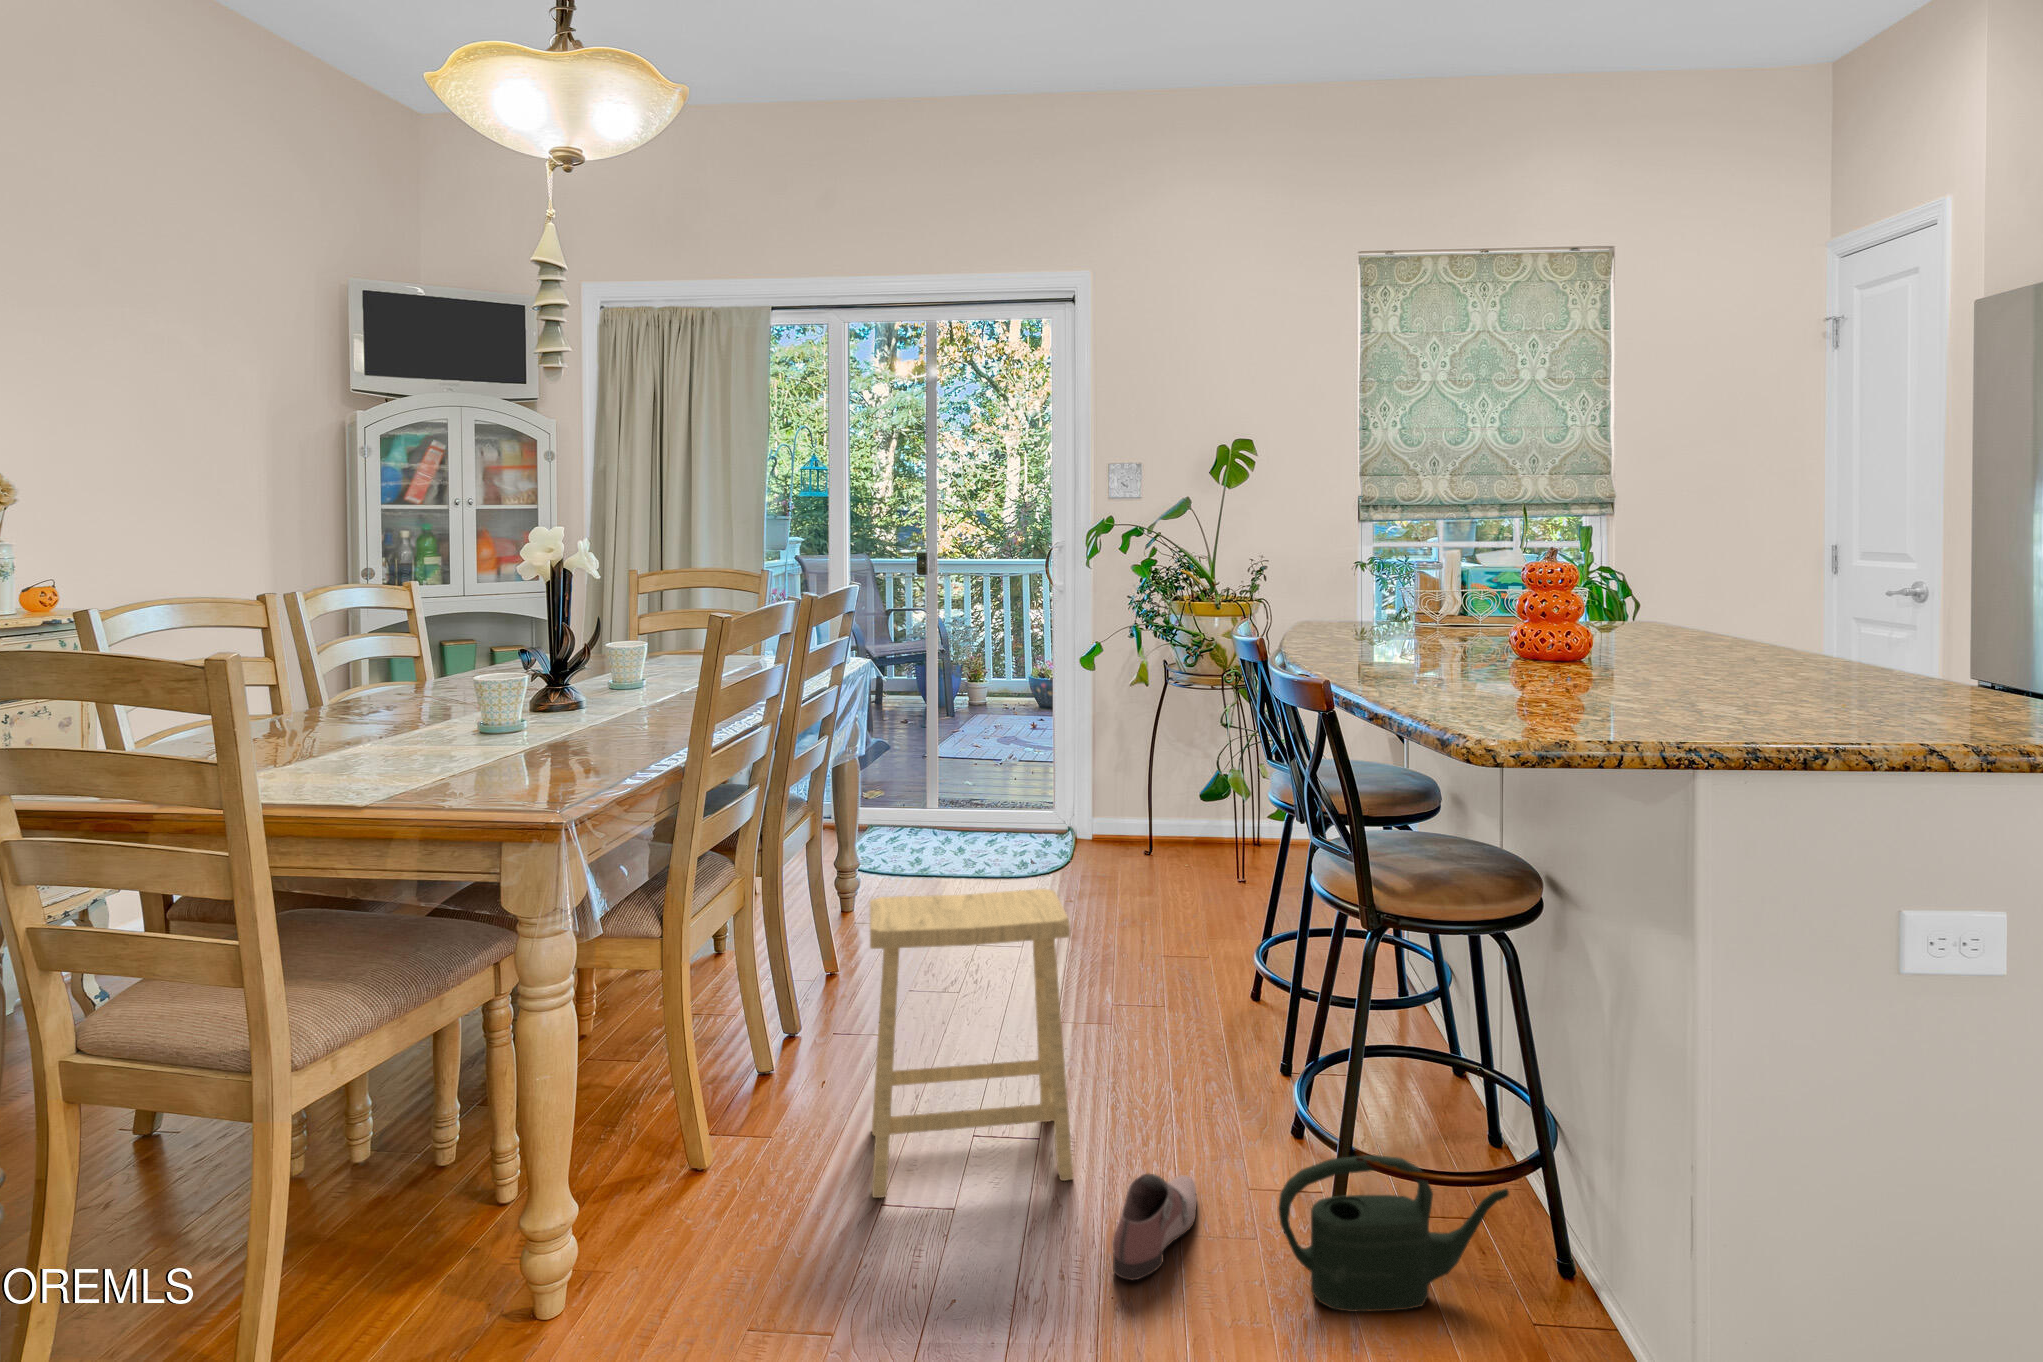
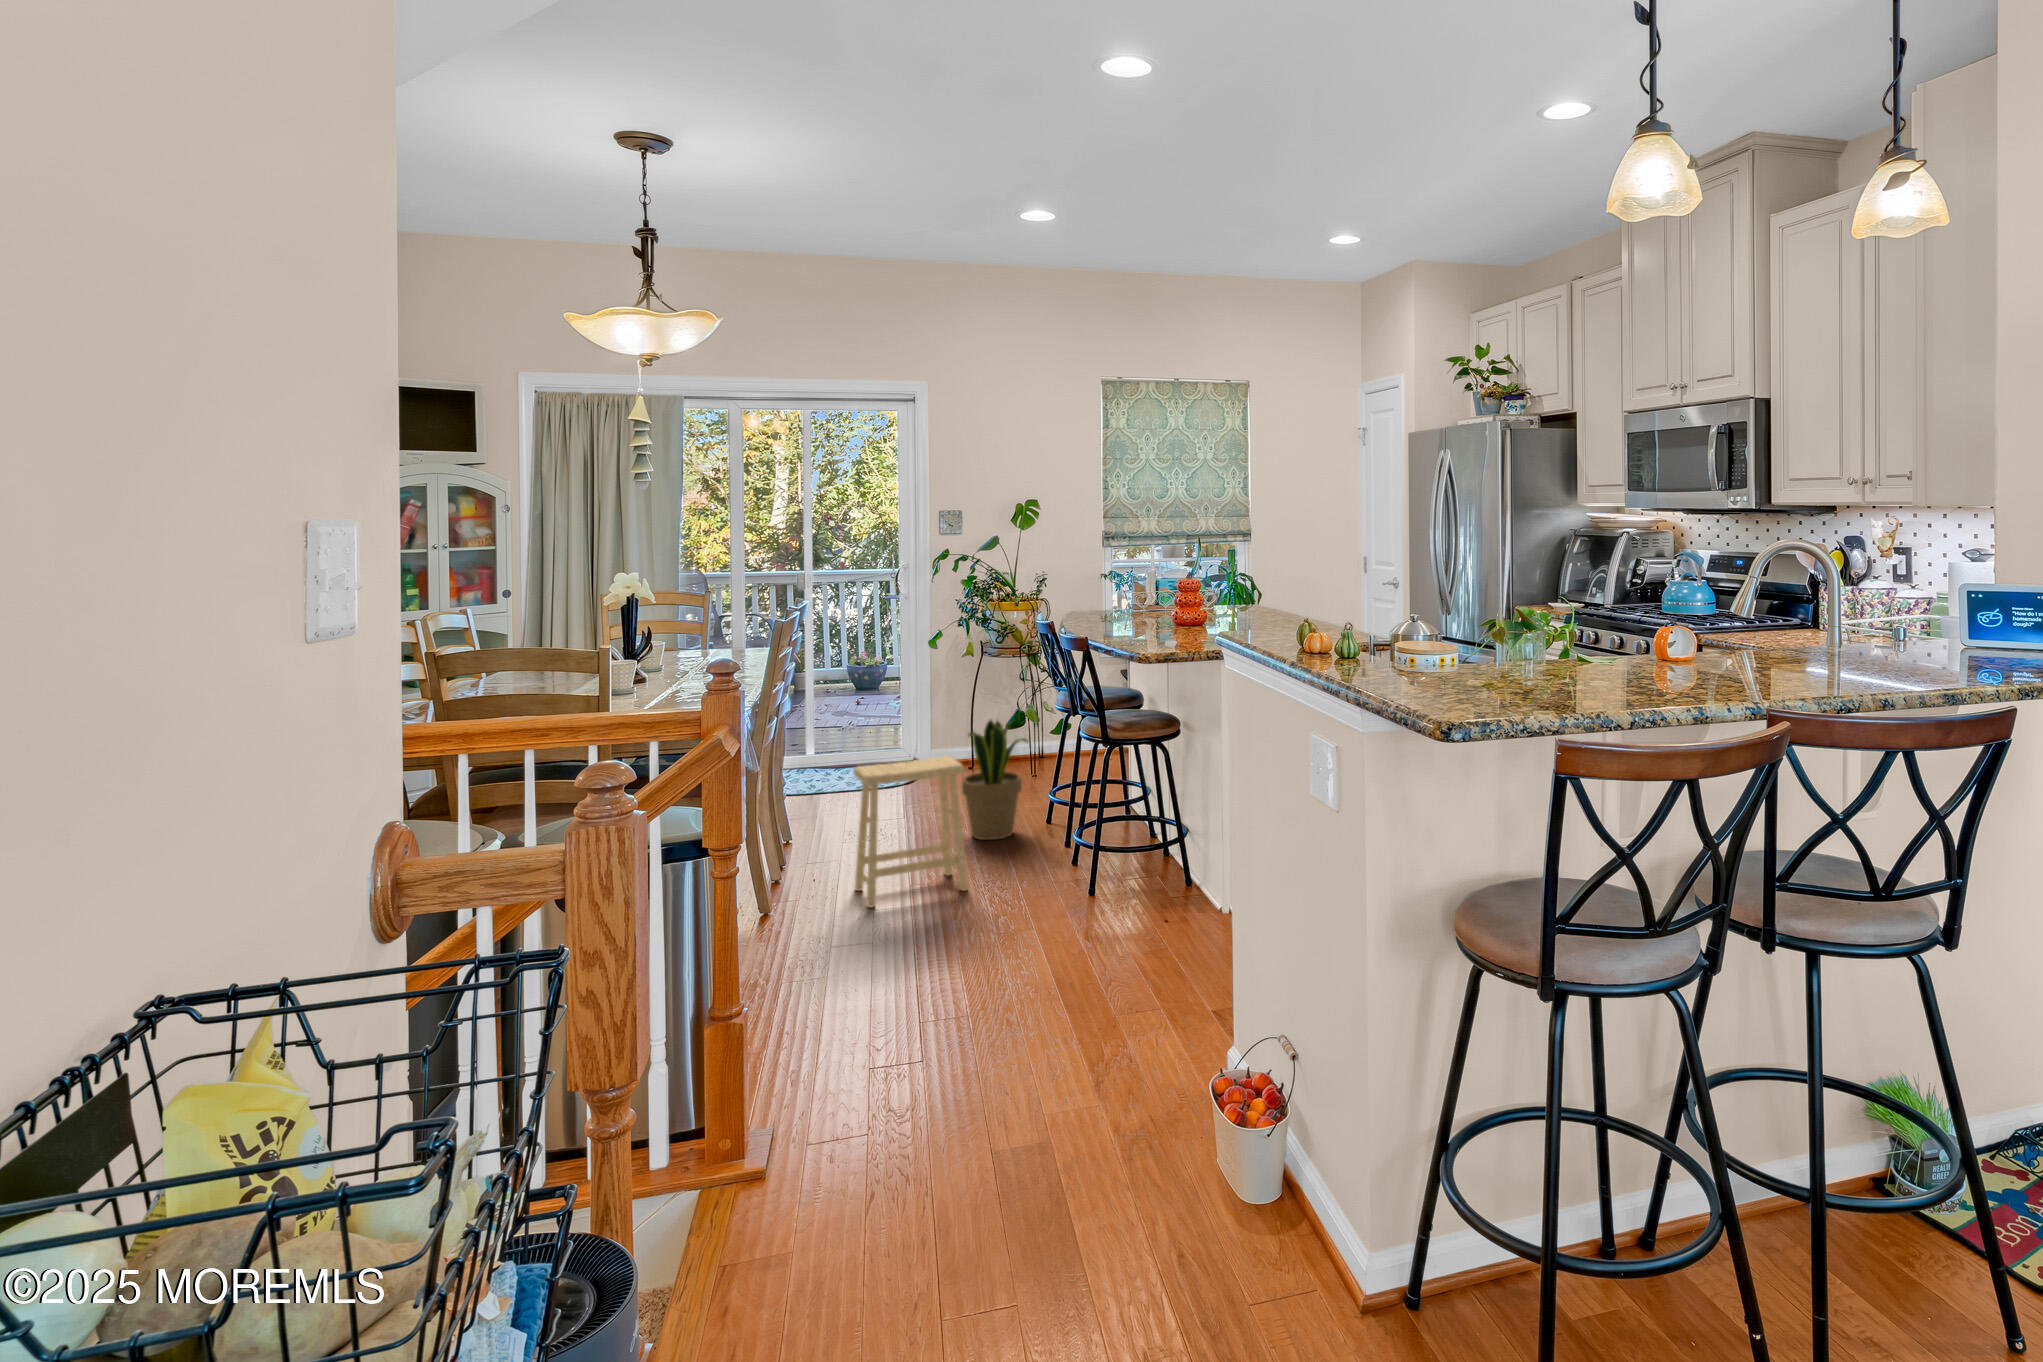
potted plant: none [1098,805,1217,1030] -> present [962,720,1027,840]
watering can: present [1278,1155,1509,1312] -> none [1068,841,1163,906]
shoe: present [1113,1174,1197,1280] -> none [995,870,1029,910]

